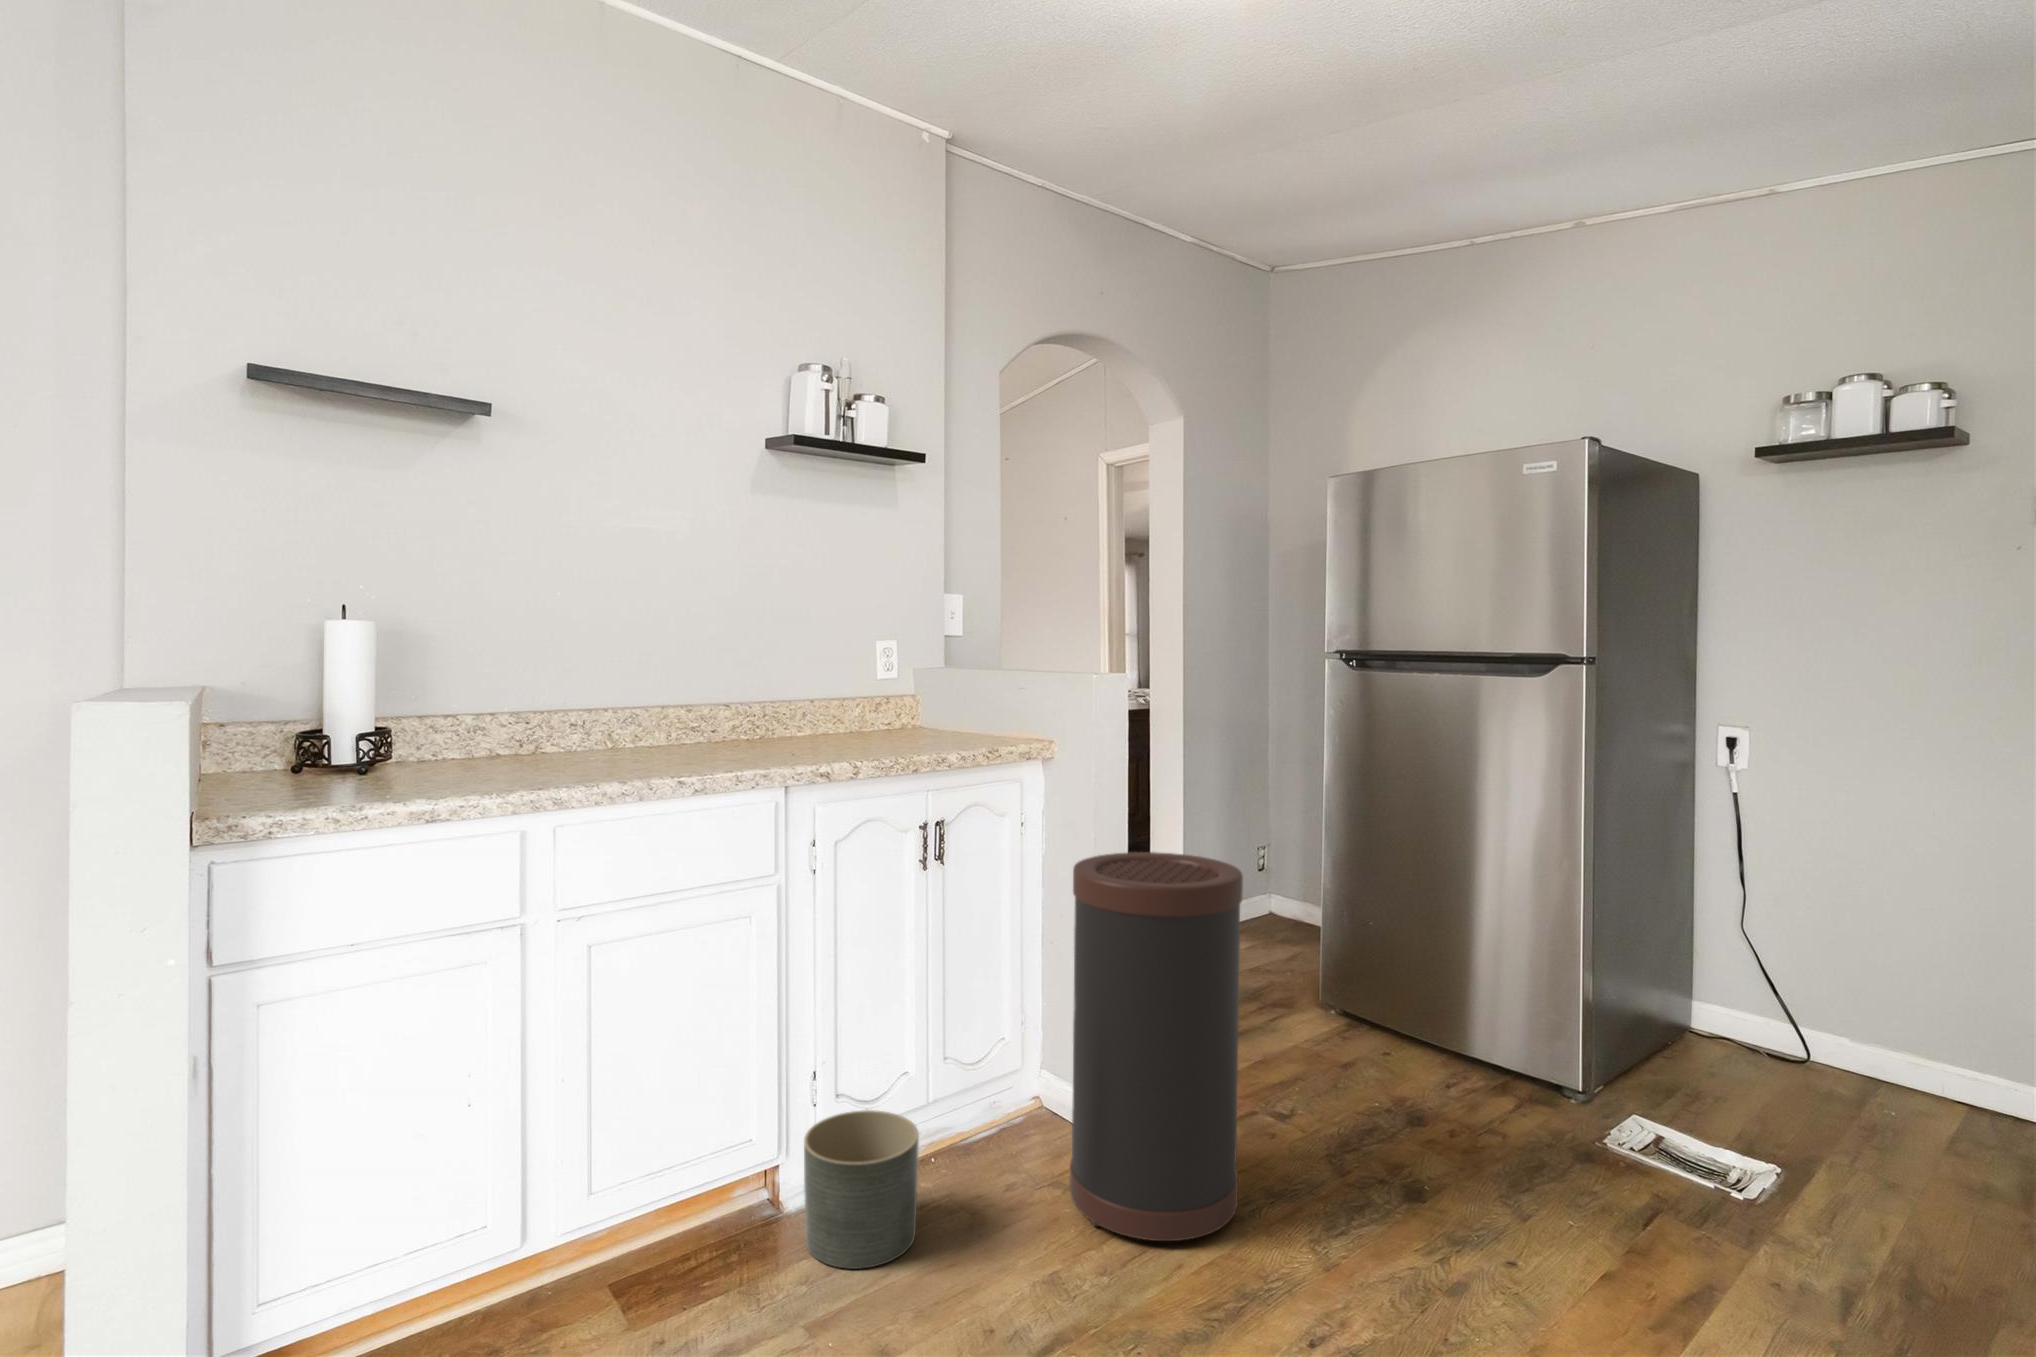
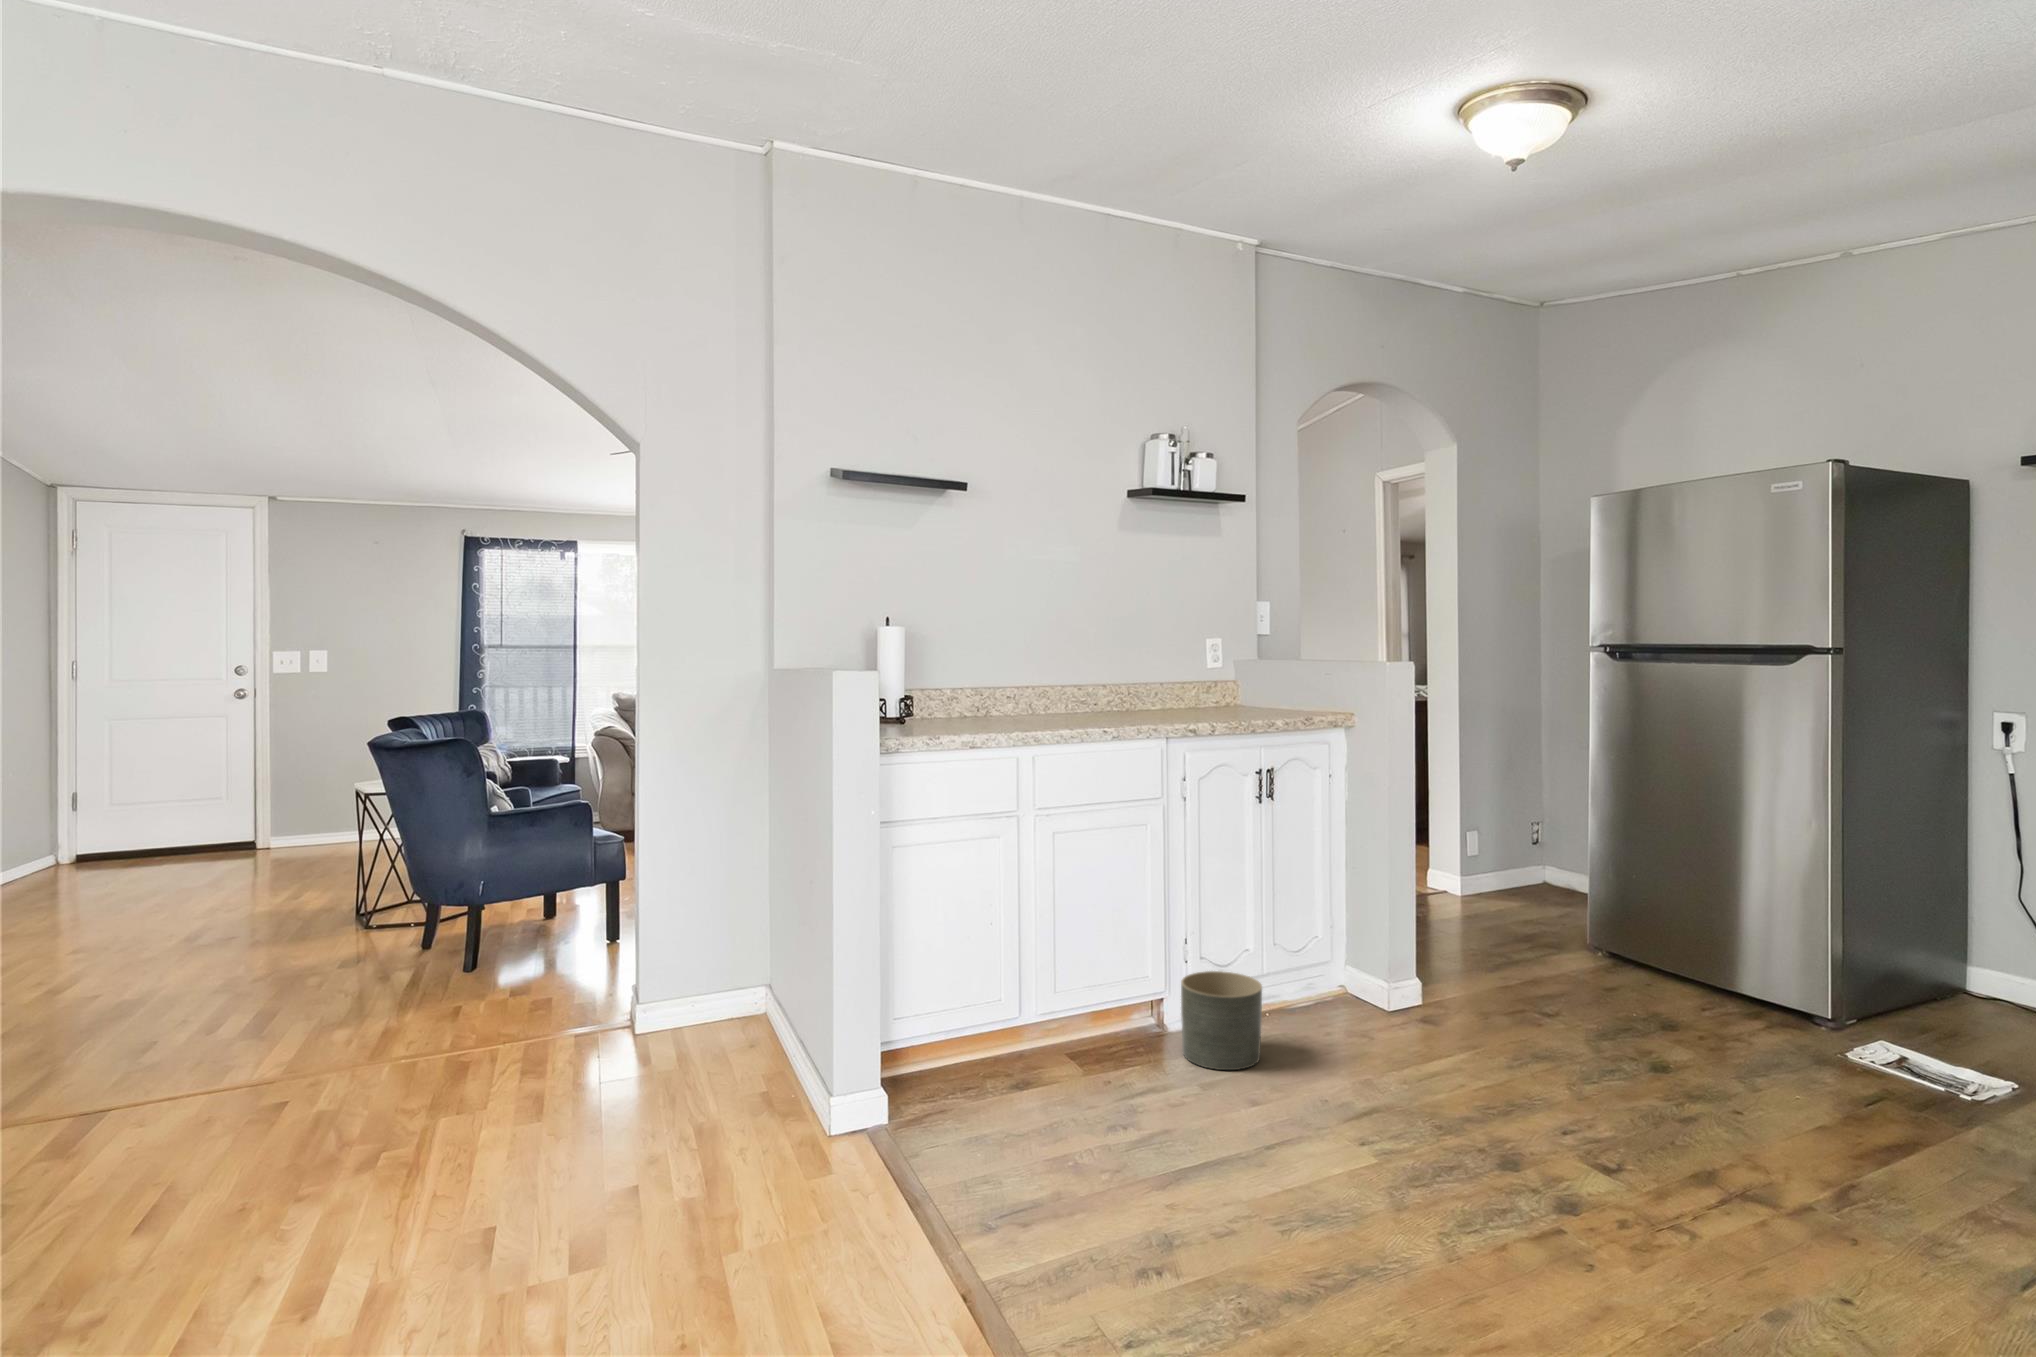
trash can: present [1070,852,1243,1241] -> none [1373,796,1511,1075]

